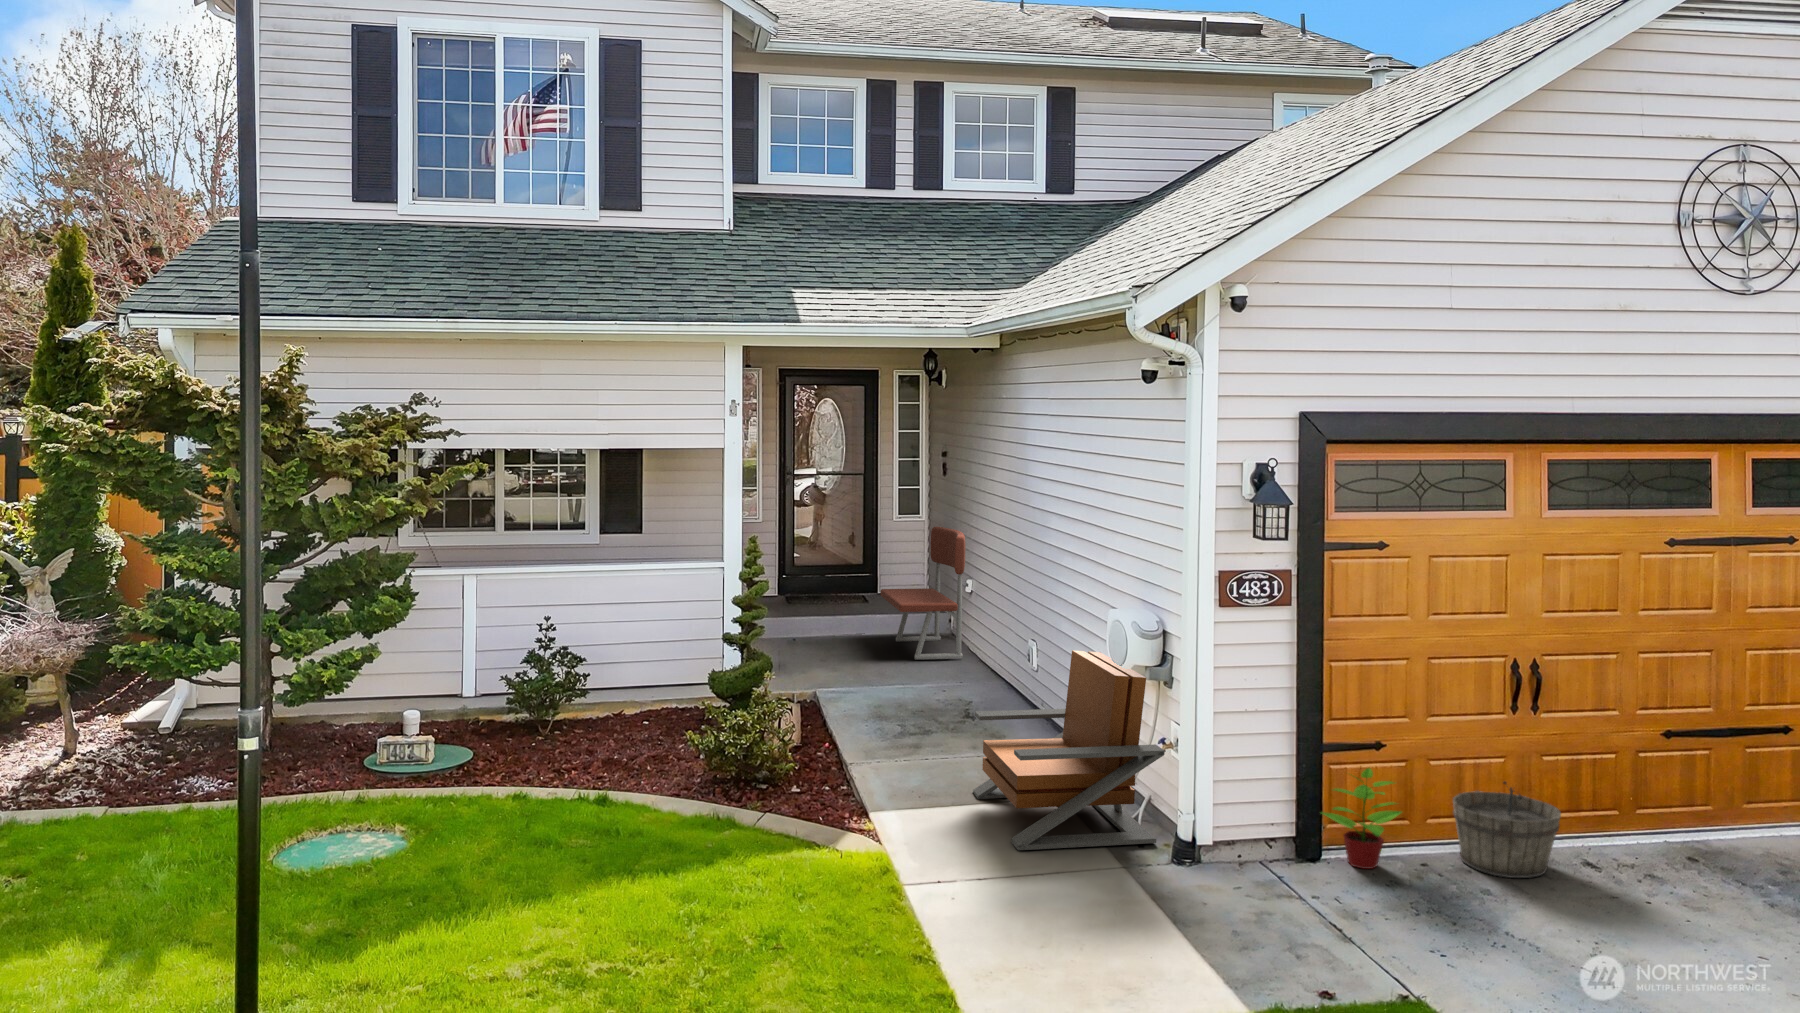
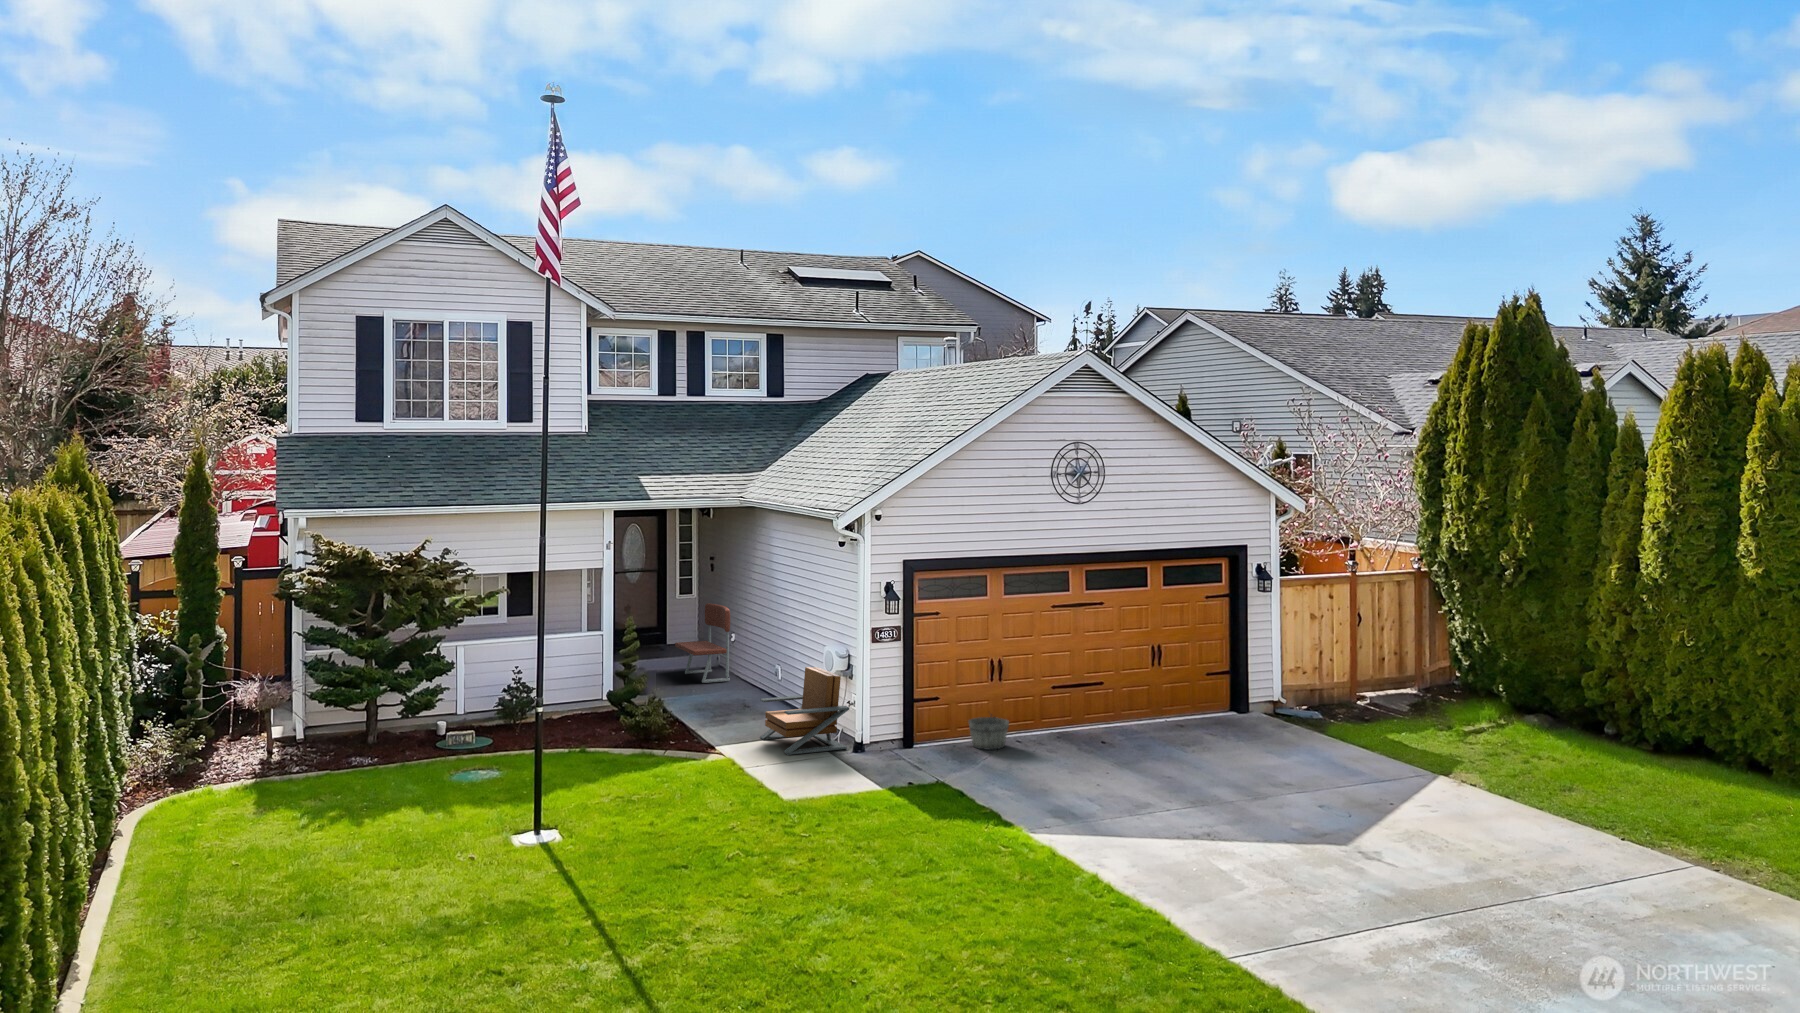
potted plant: present [1322,768,1402,869] -> none [915,708,948,751]

